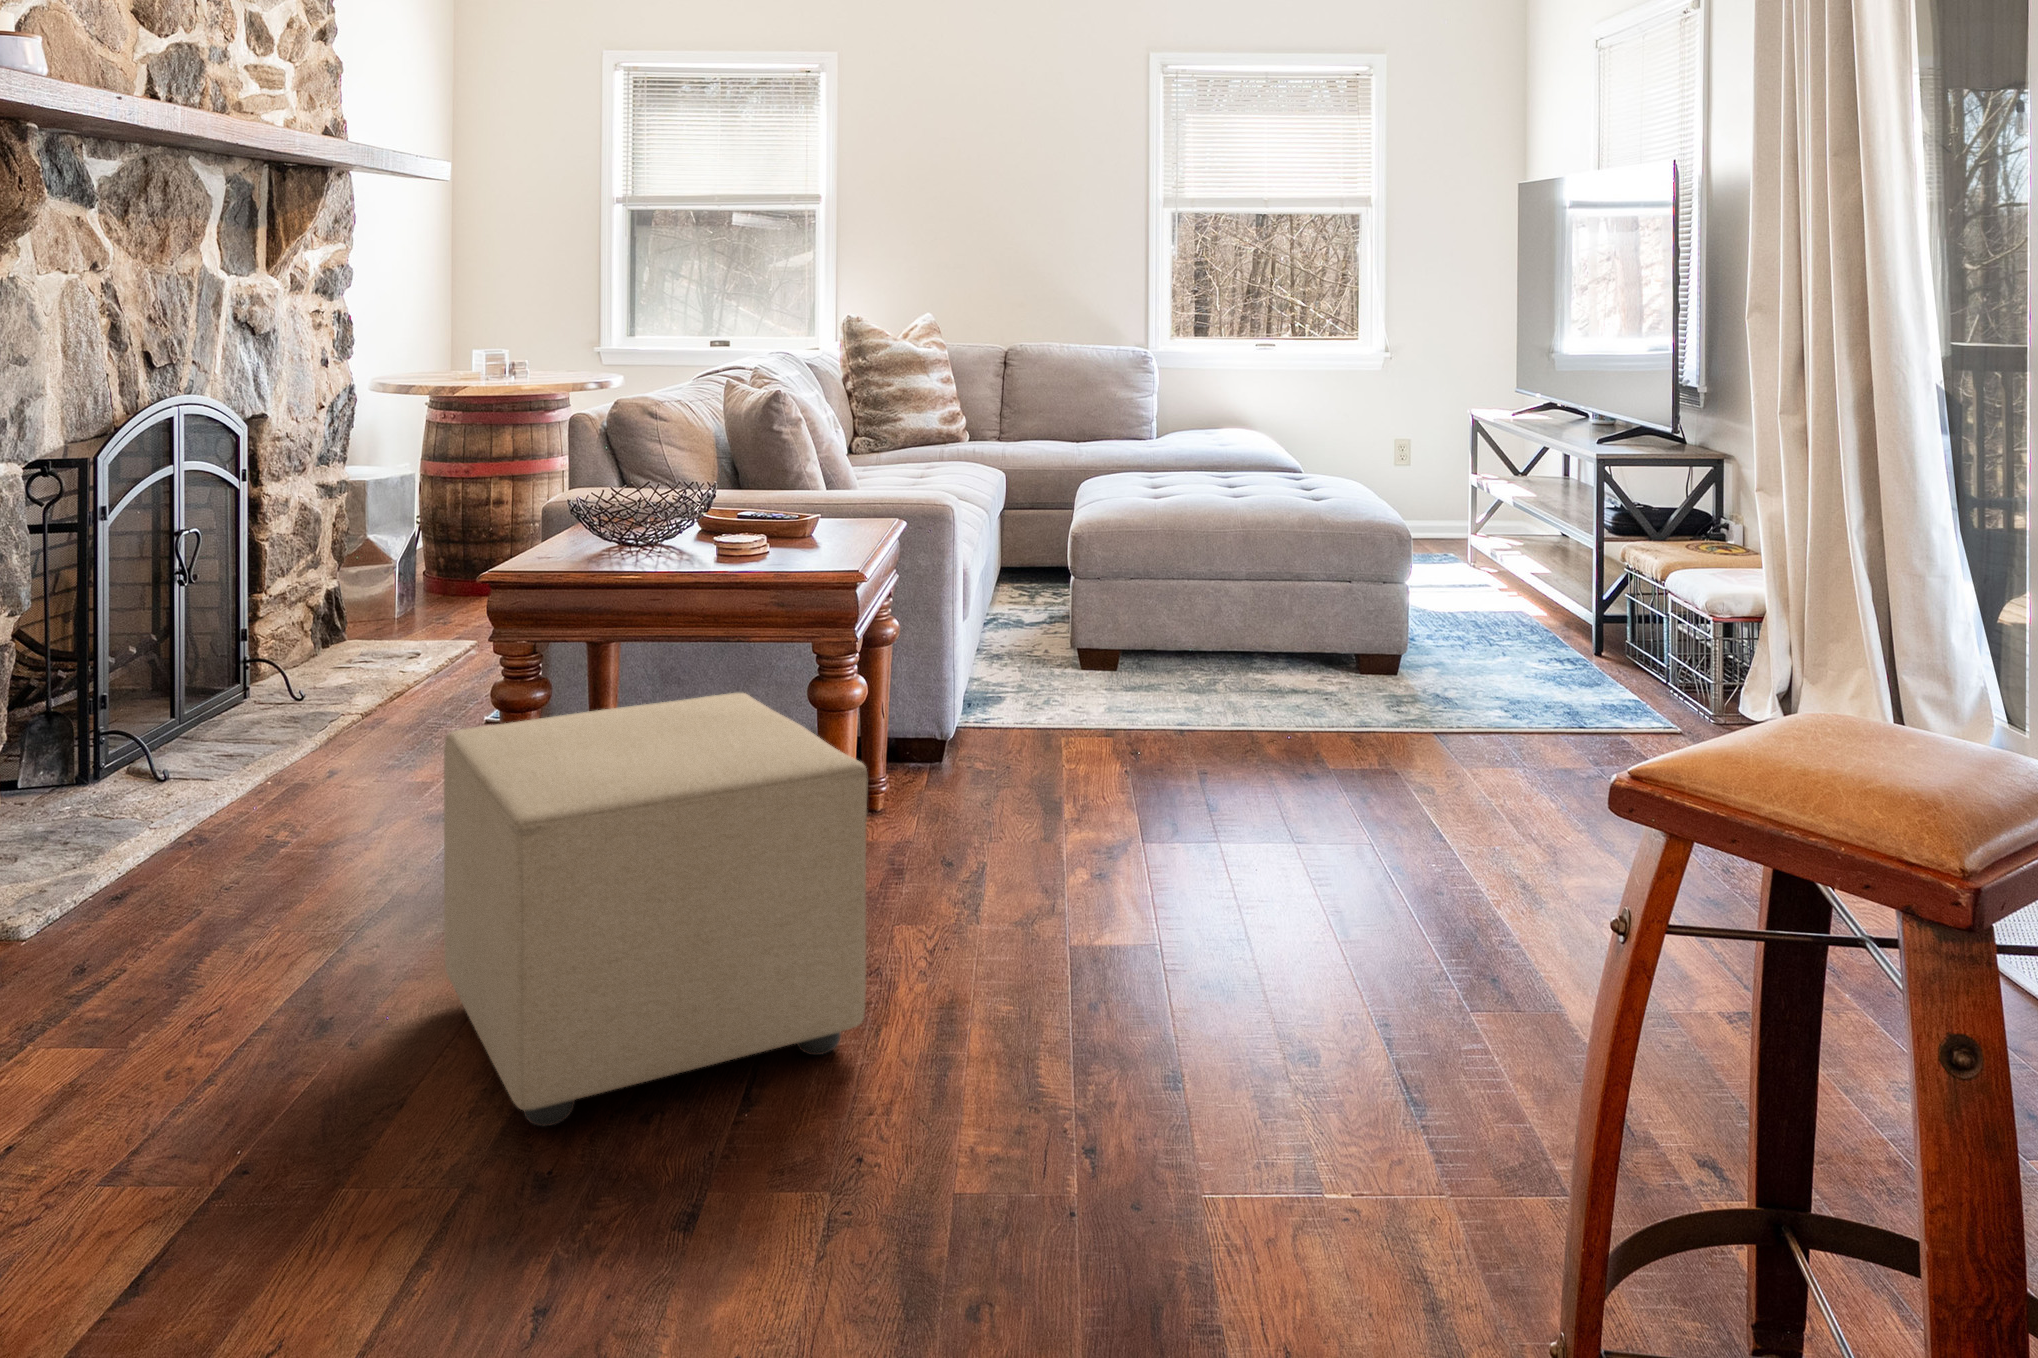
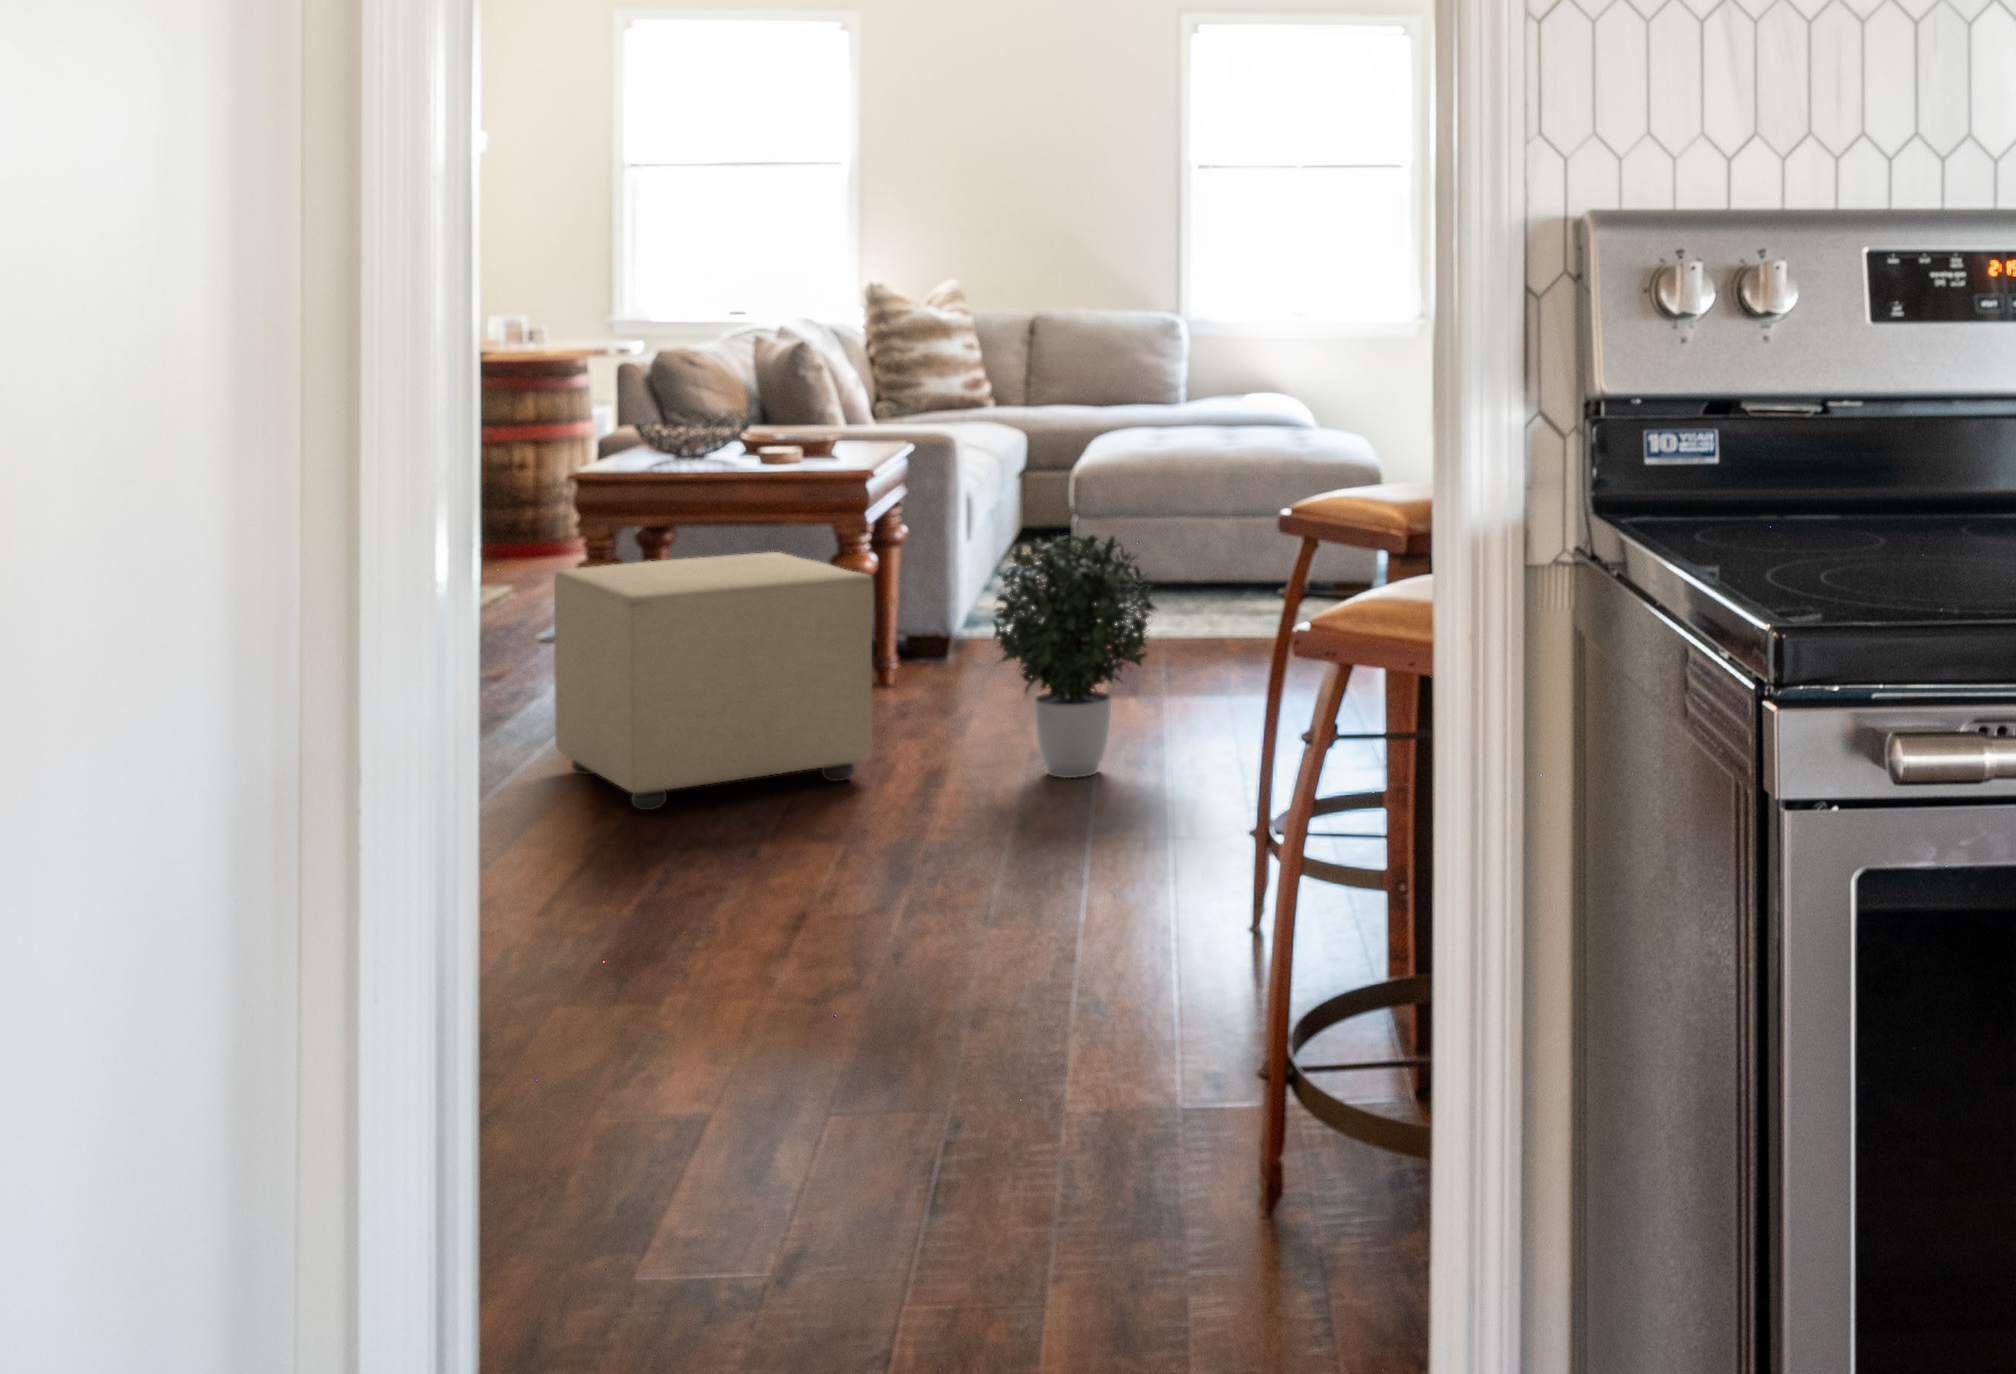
potted plant: none [1033,701,1271,1067] -> present [993,534,1157,778]

